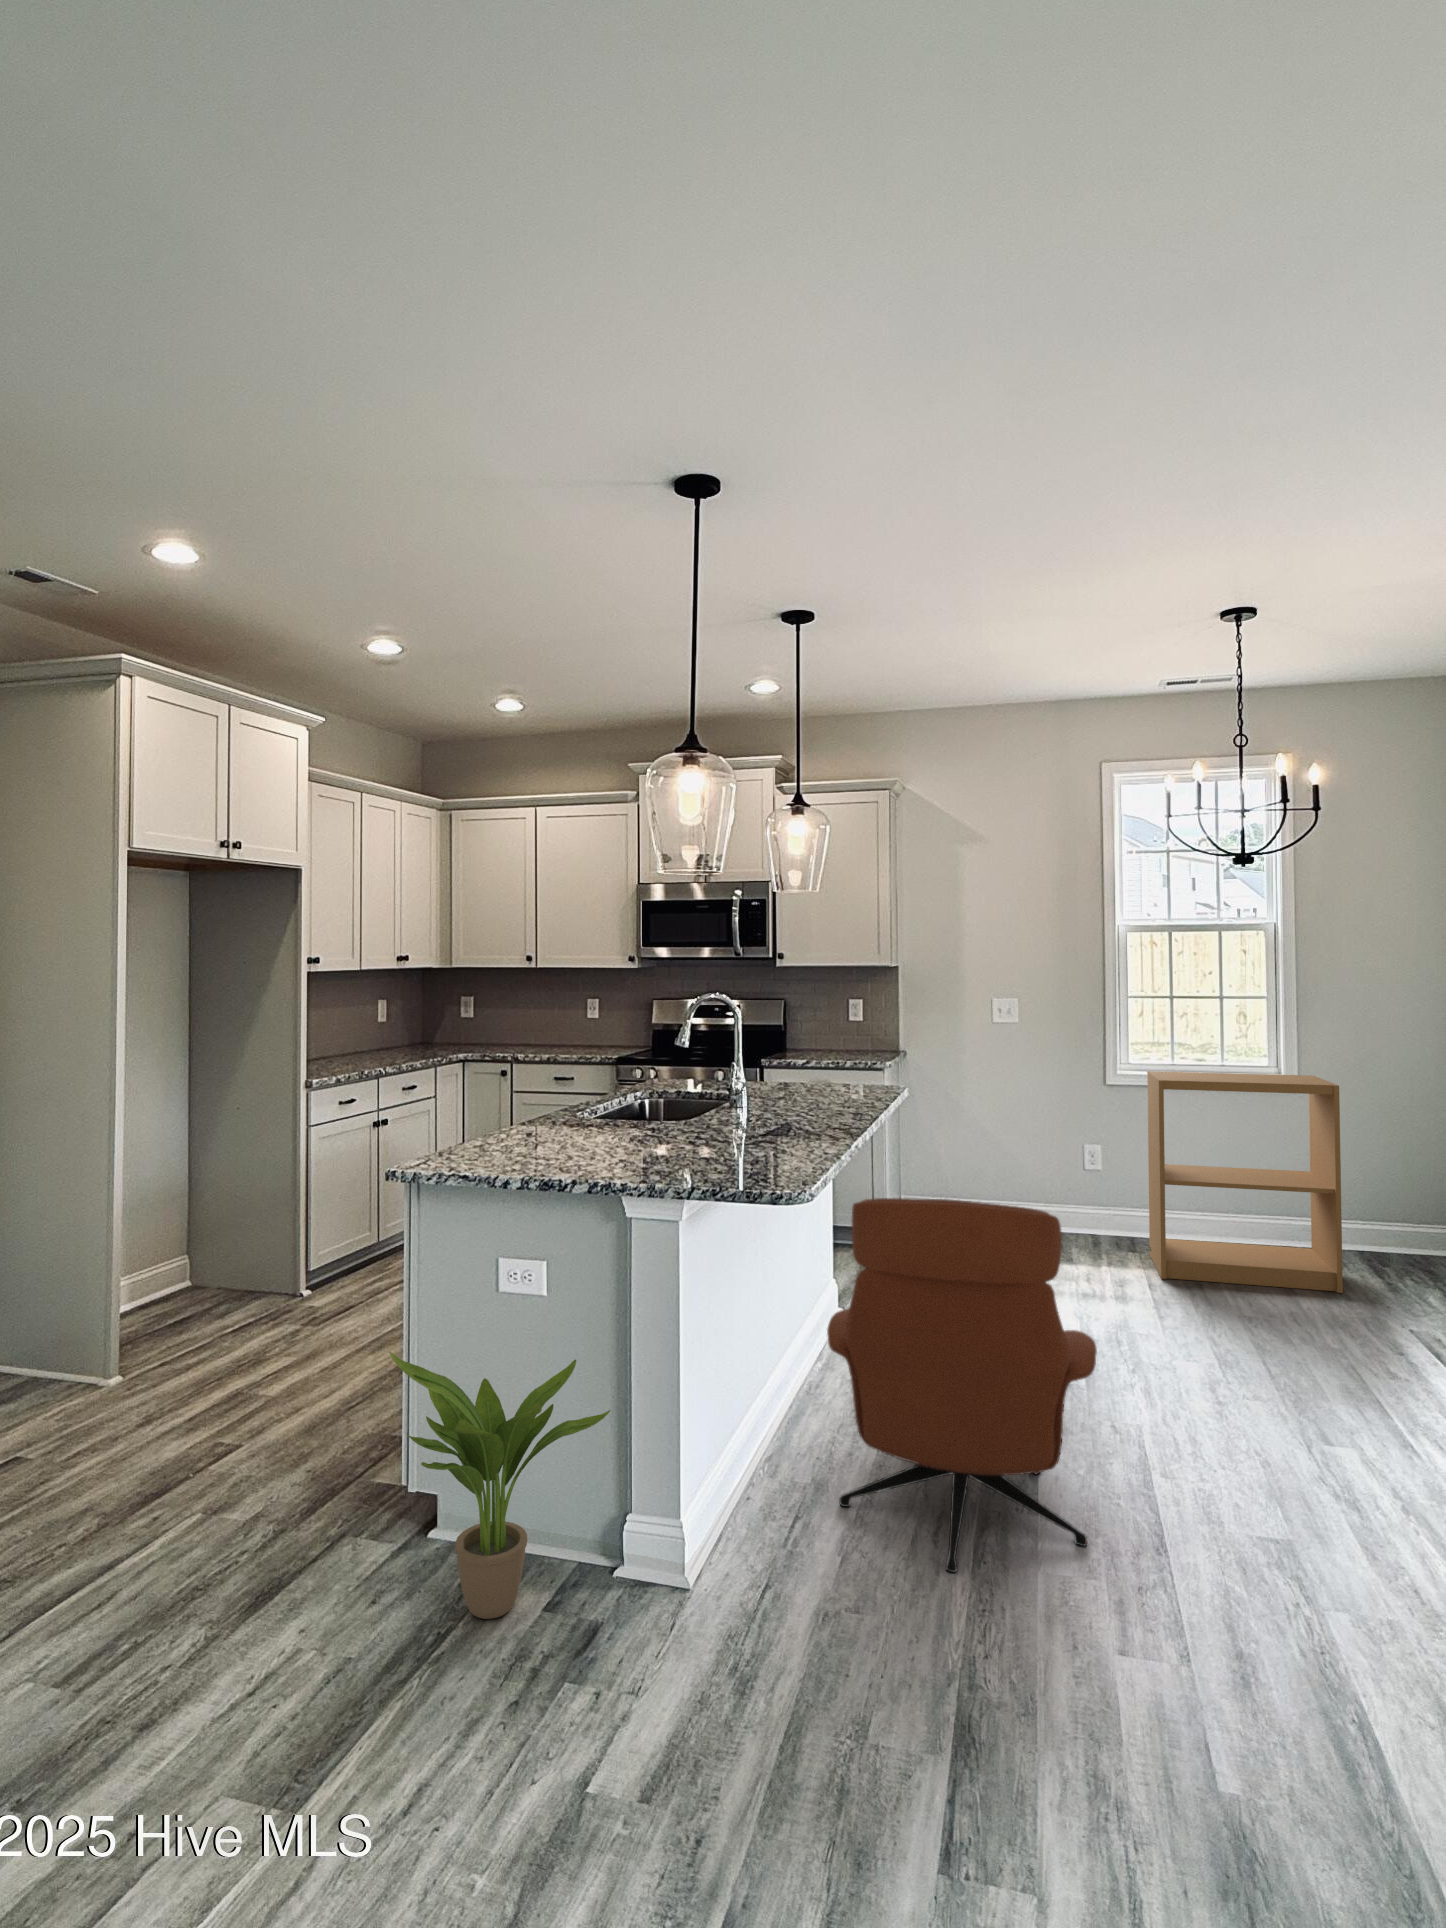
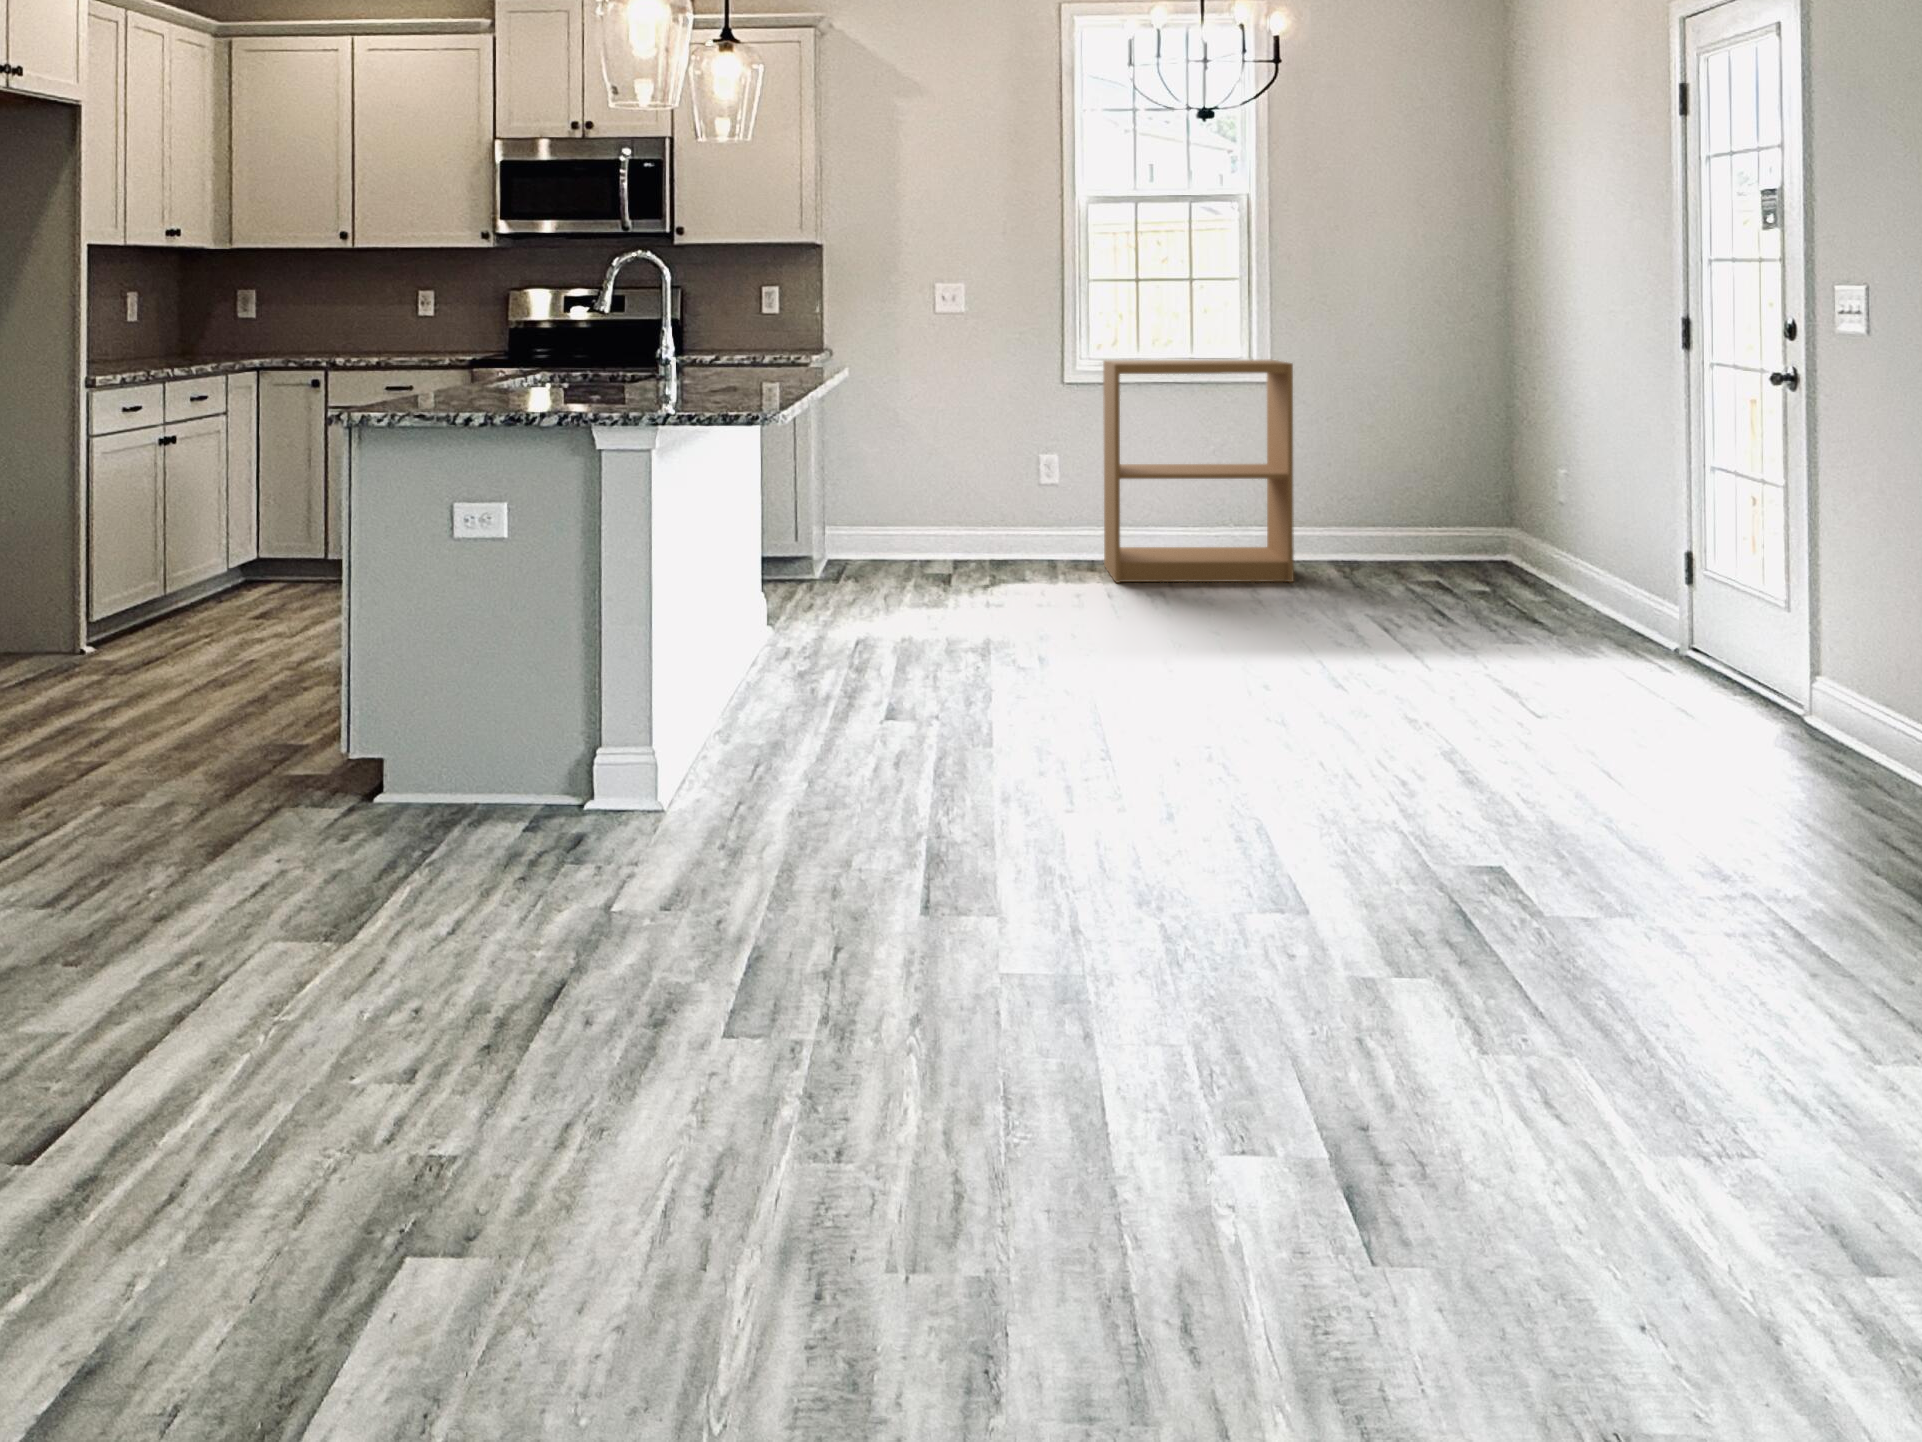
lounge chair: present [827,1198,1097,1572] -> none [793,417,1052,773]
potted plant: present [389,1352,610,1619] -> none [366,573,595,838]

